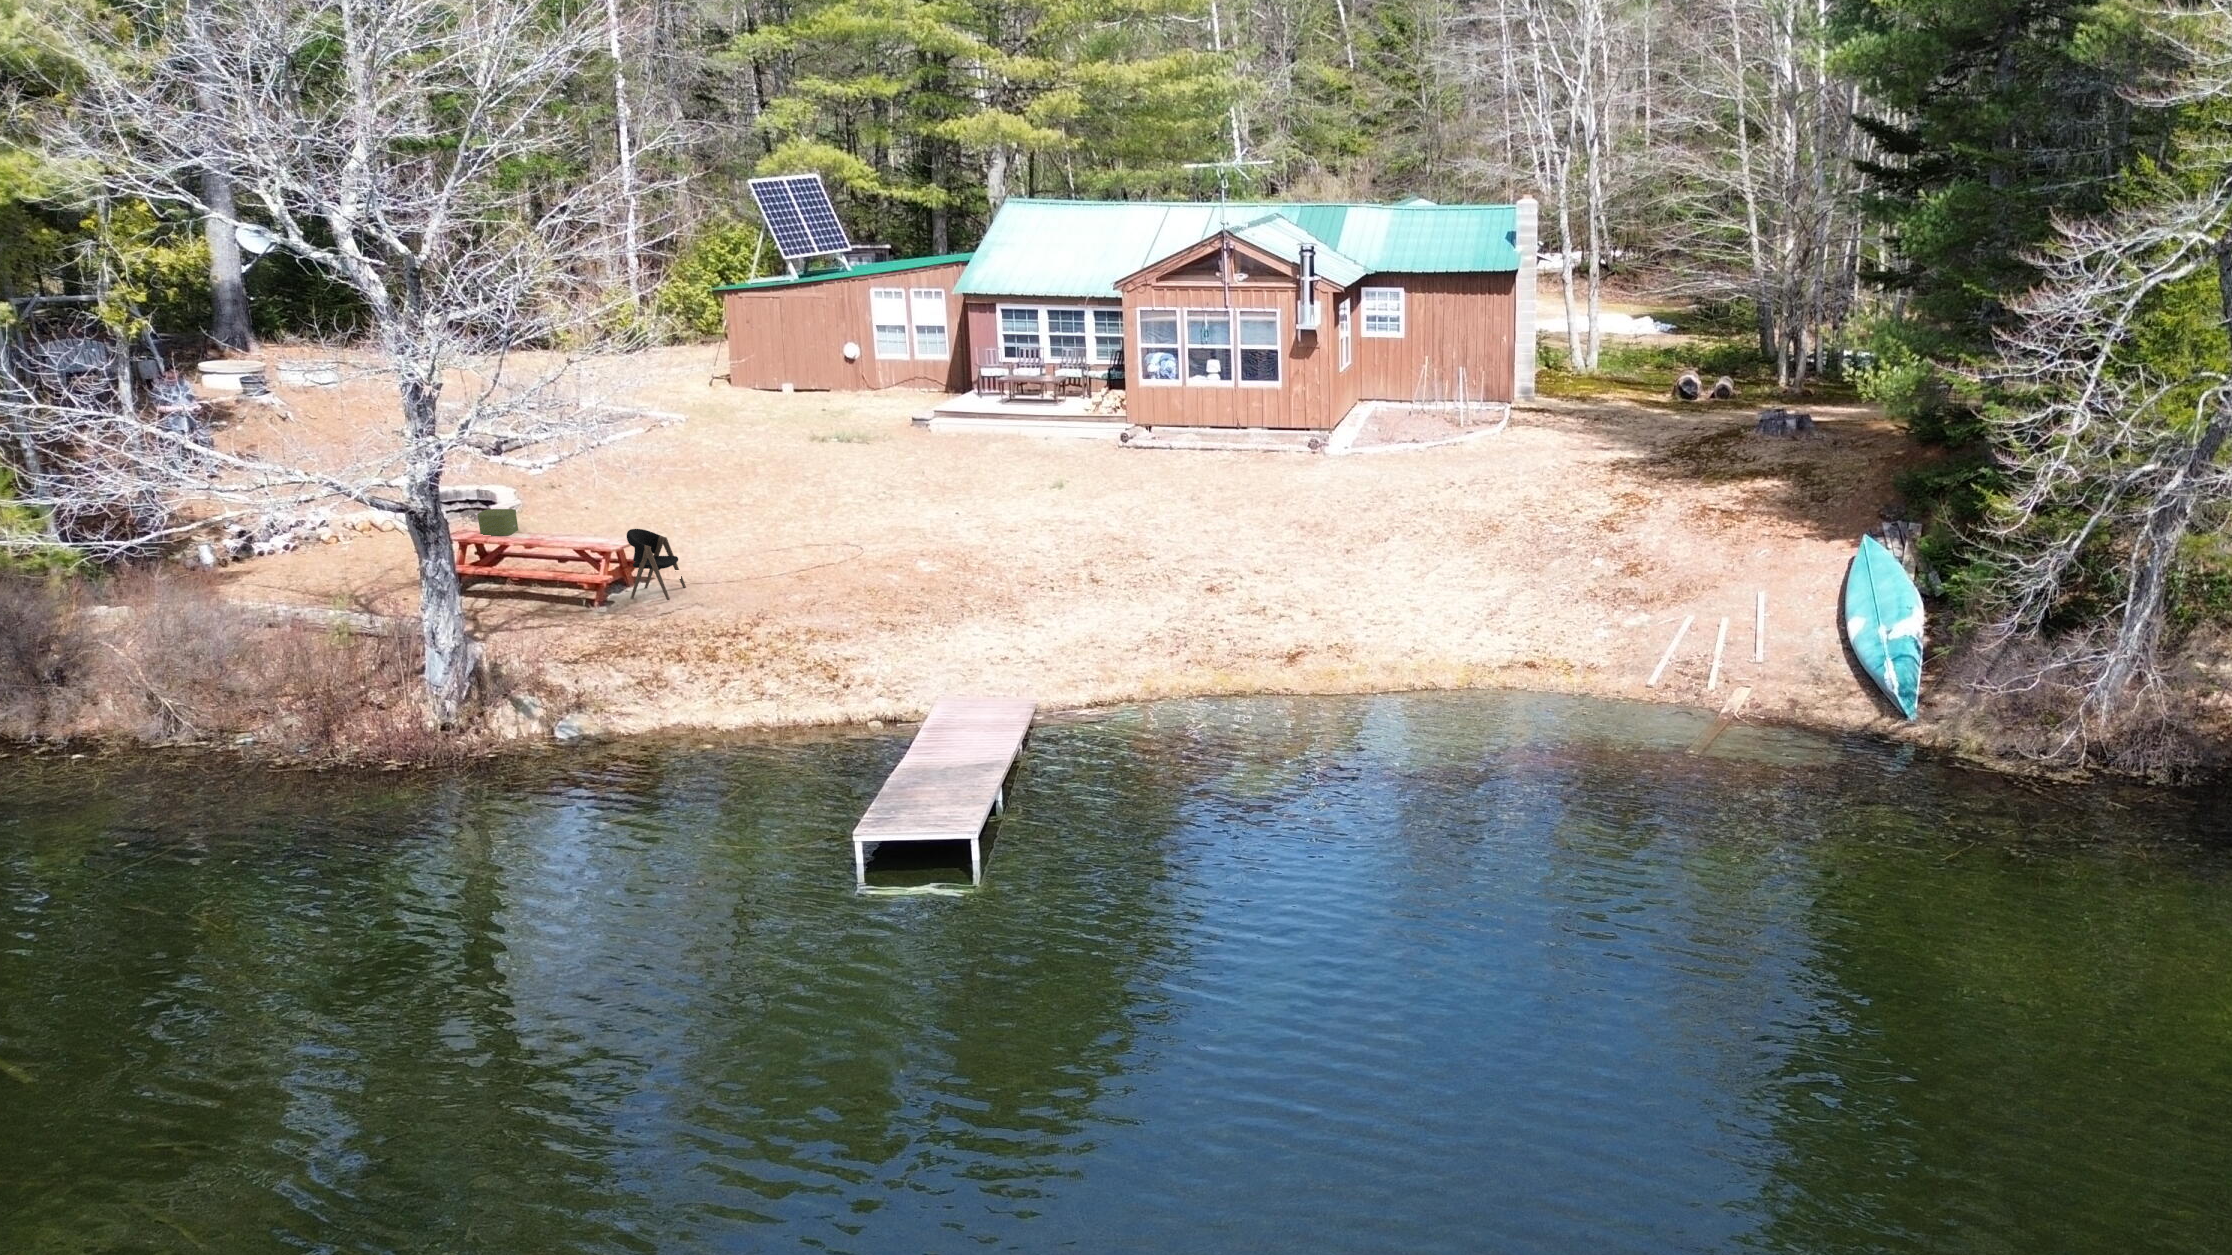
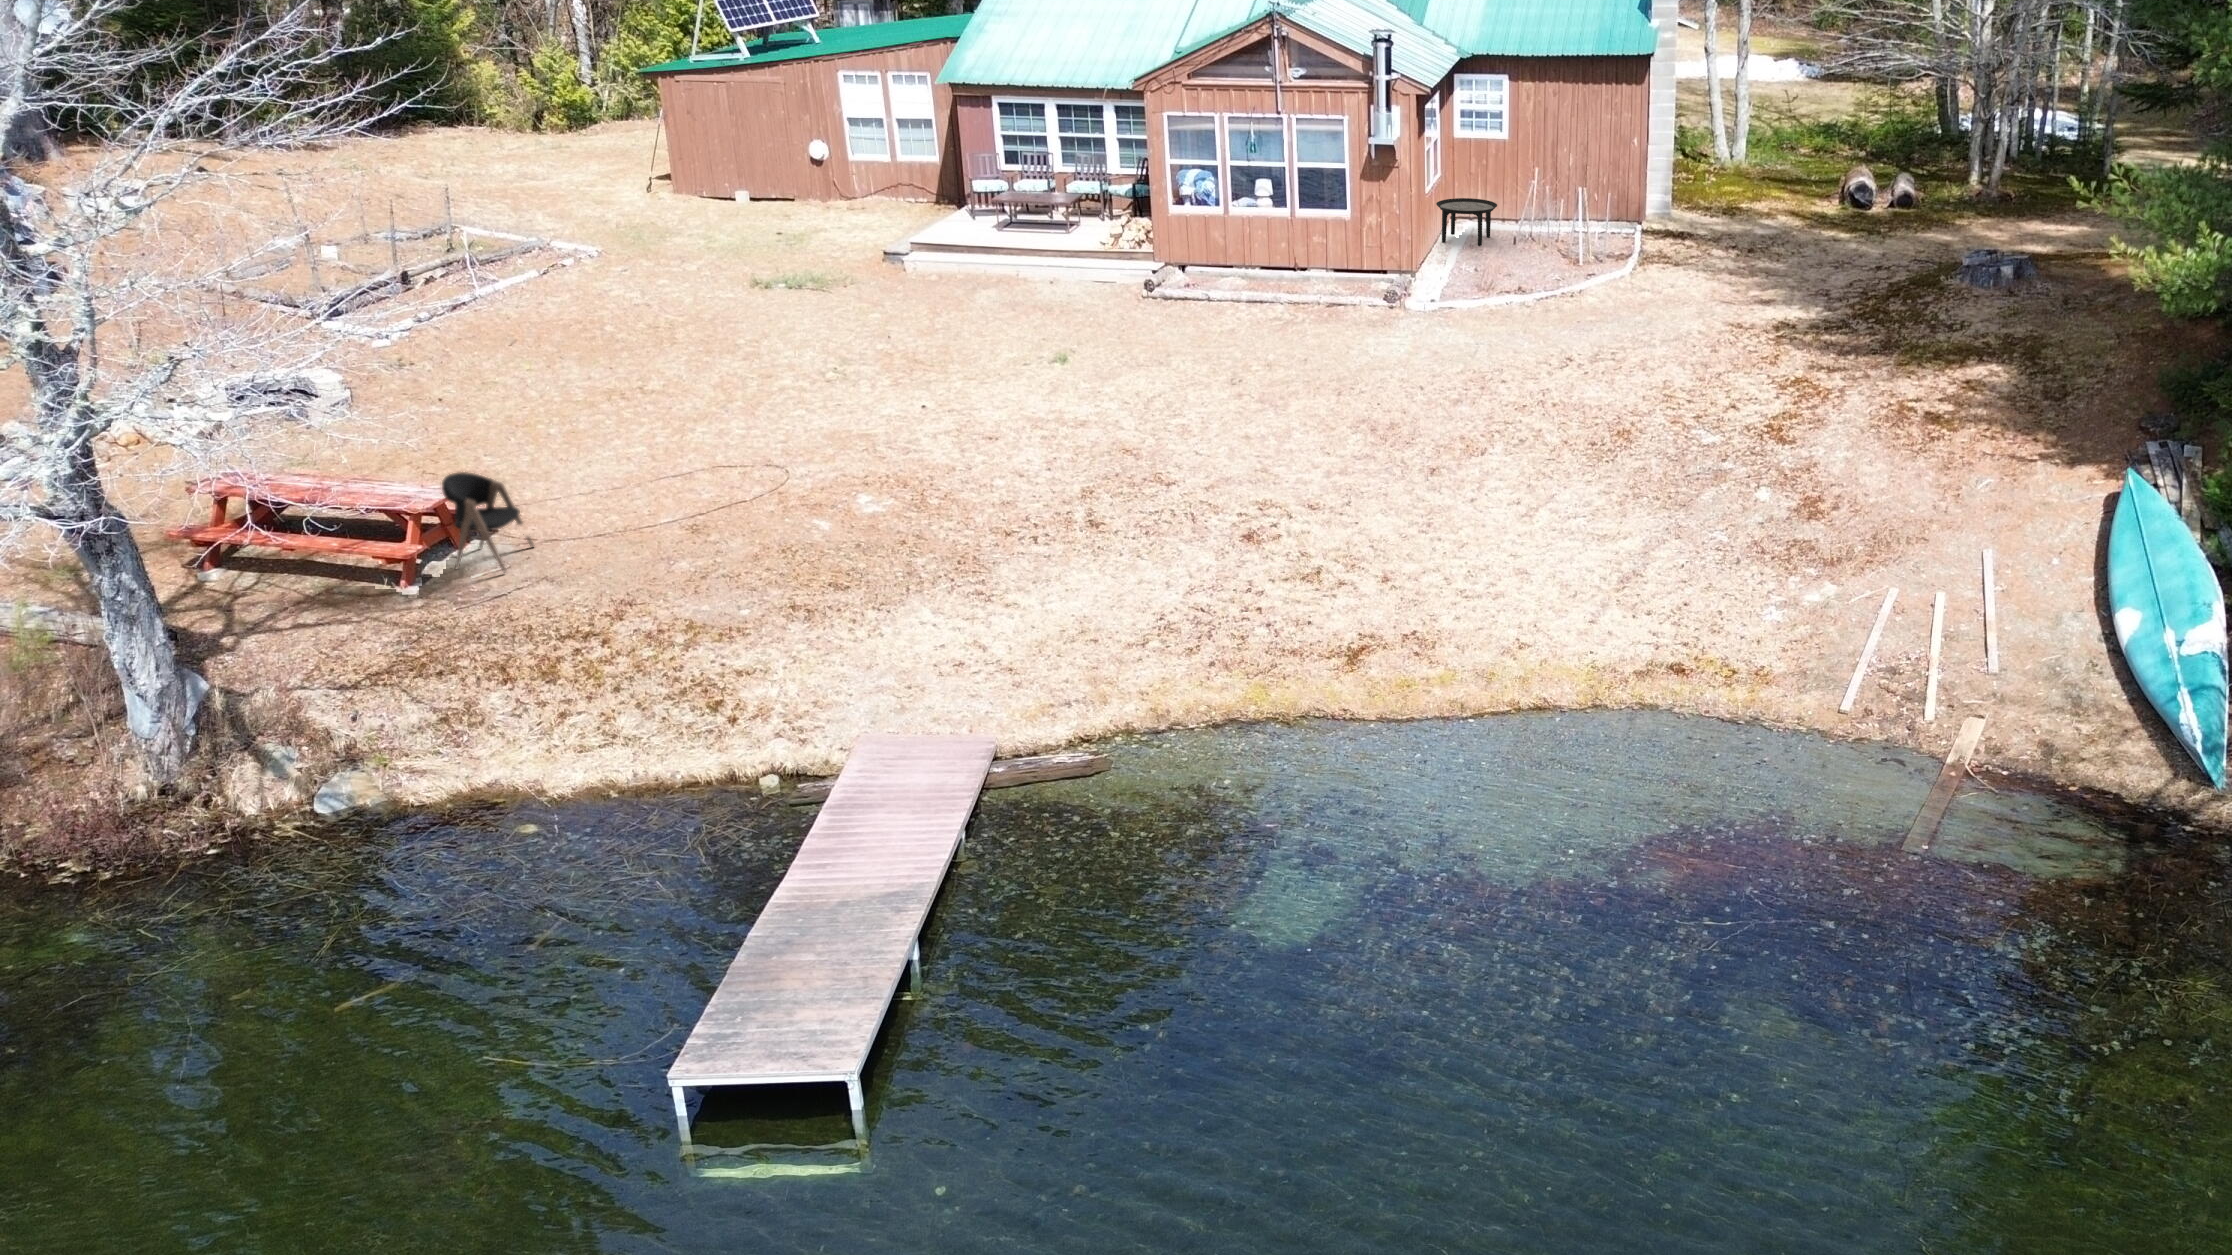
round table: none [1347,382,1395,417] -> present [1436,198,1497,246]
storage box: present [477,509,518,536] -> none [265,421,327,460]

